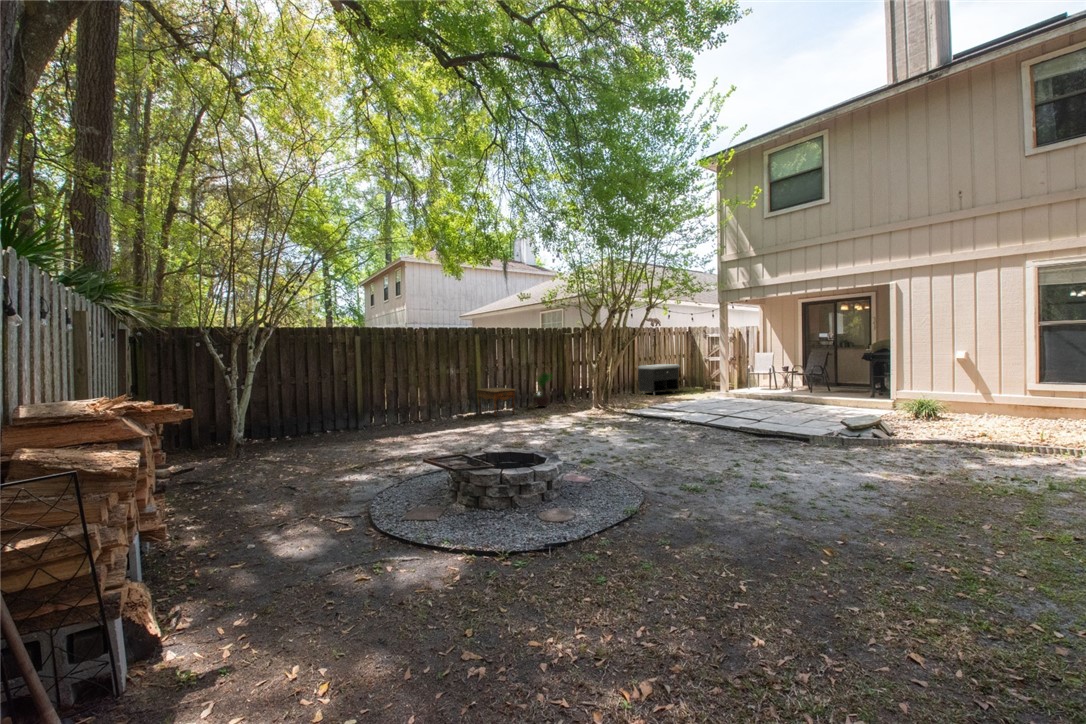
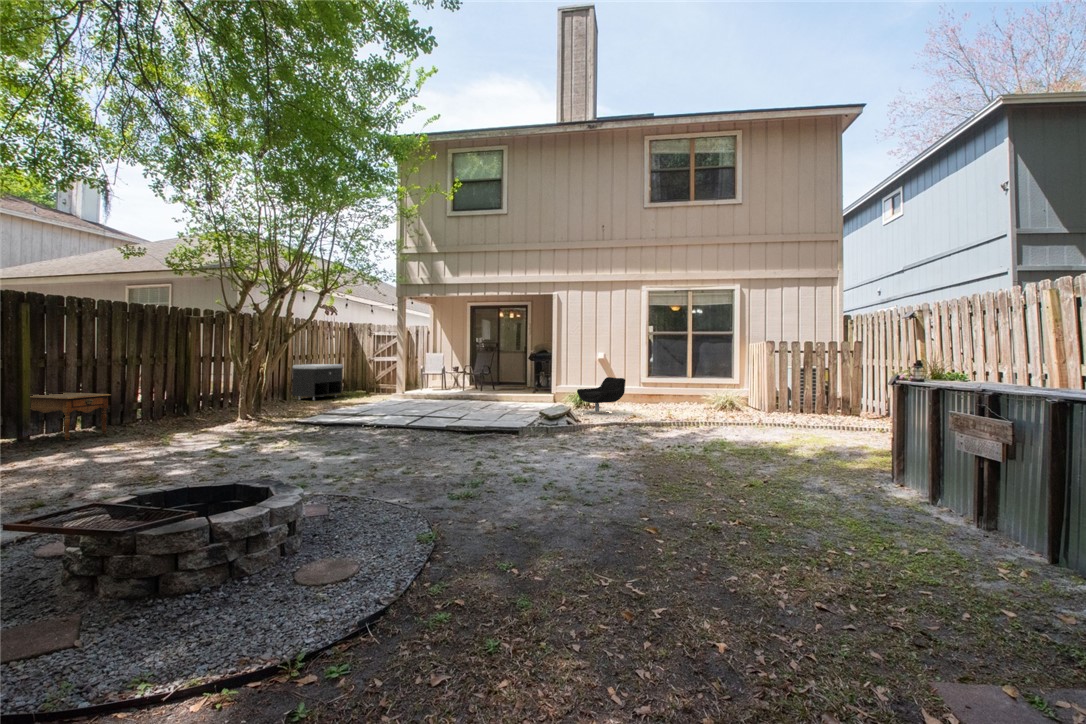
potted tree: present [533,372,552,407] -> none [136,365,176,421]
lounge chair: none [918,381,991,427] -> present [577,377,625,415]

